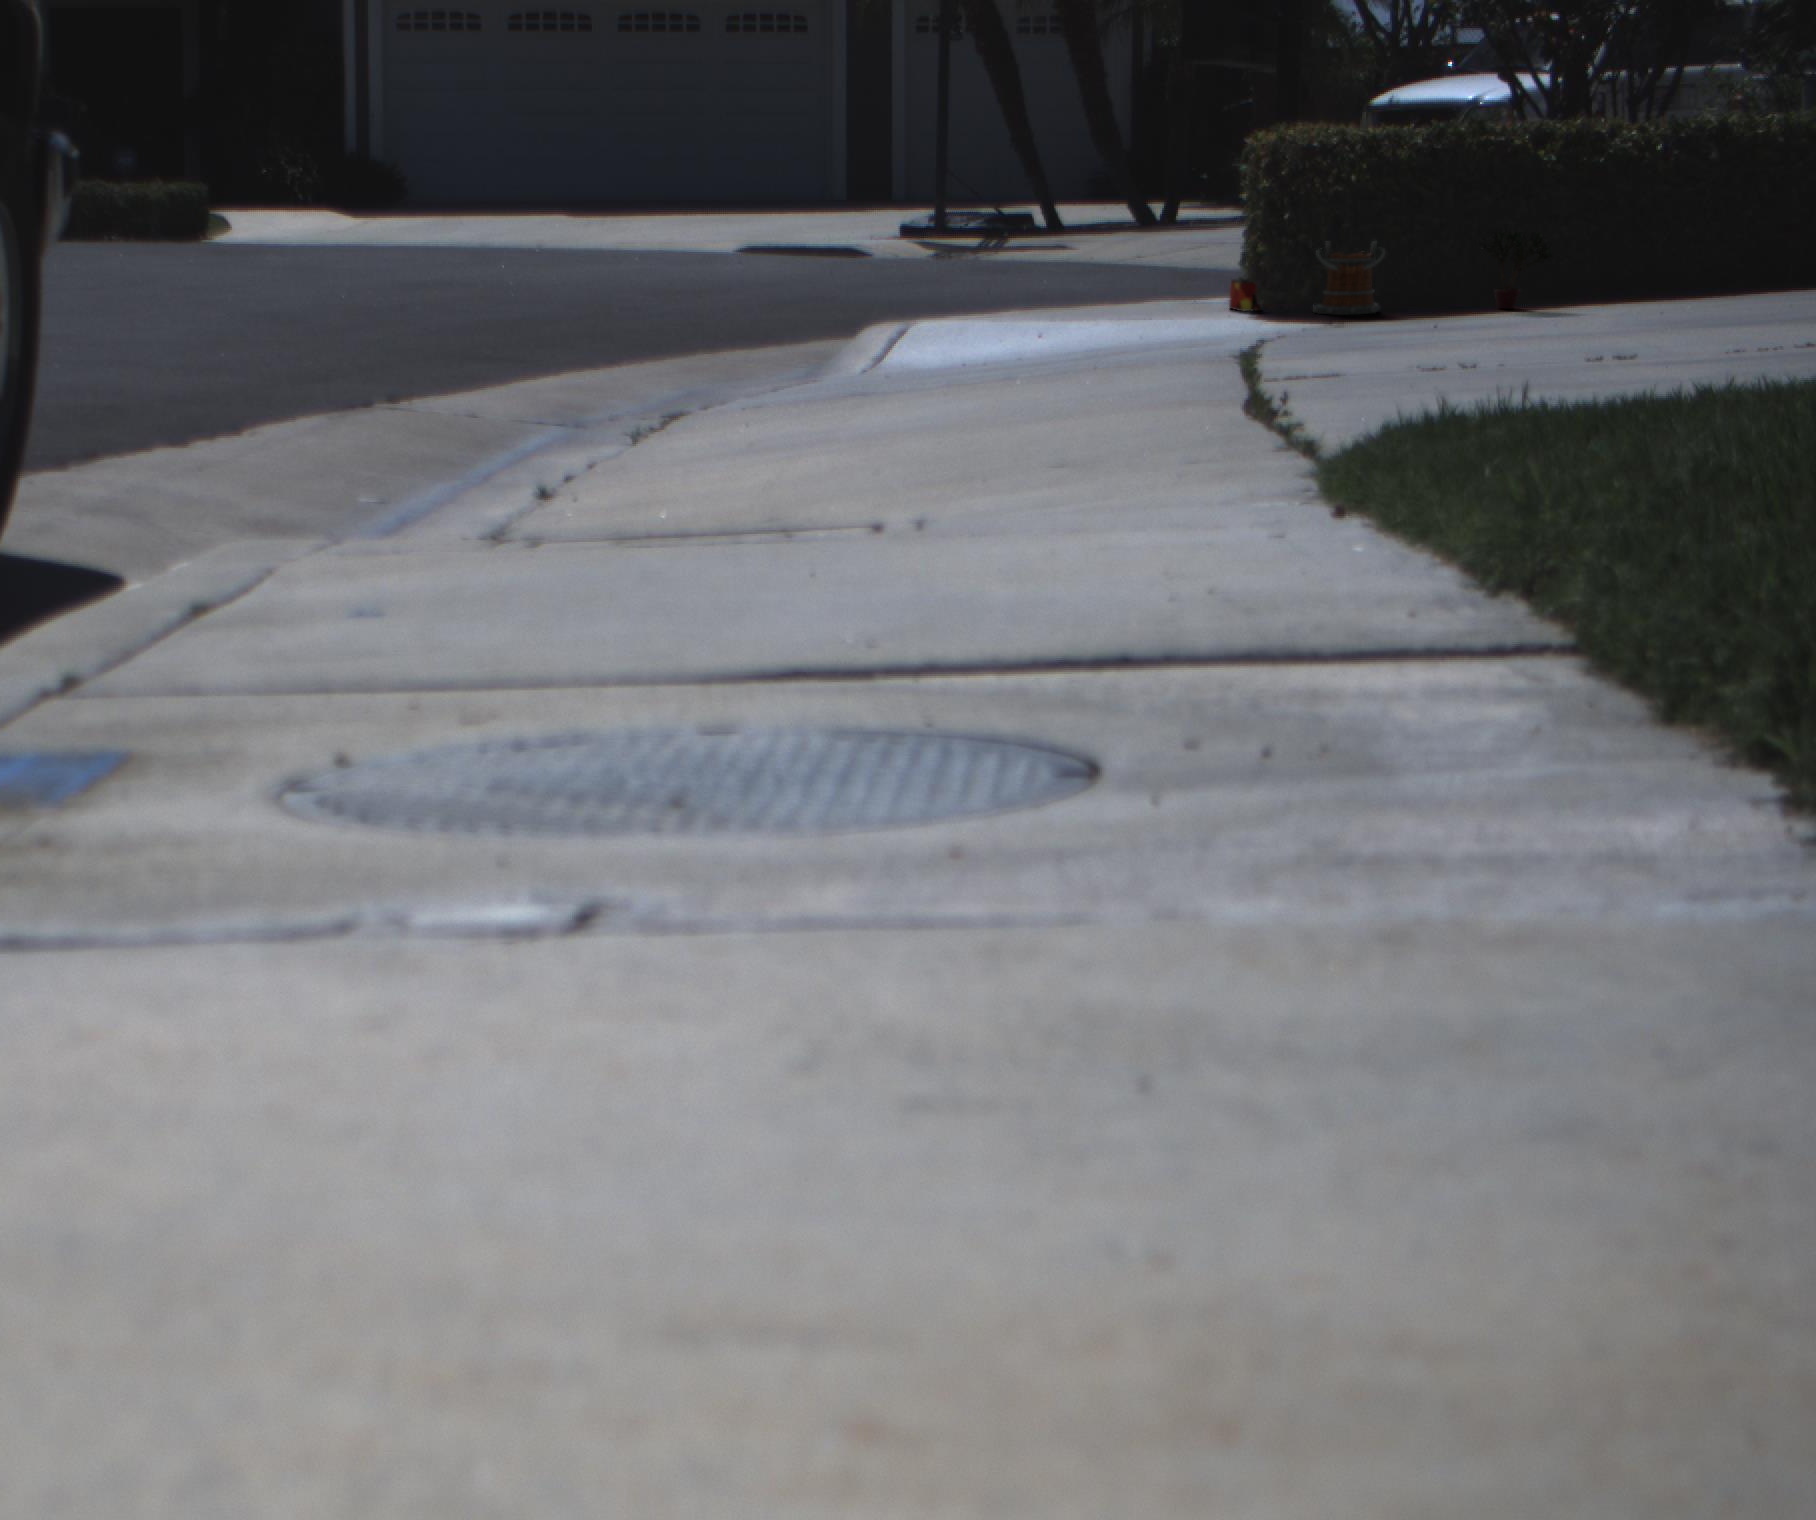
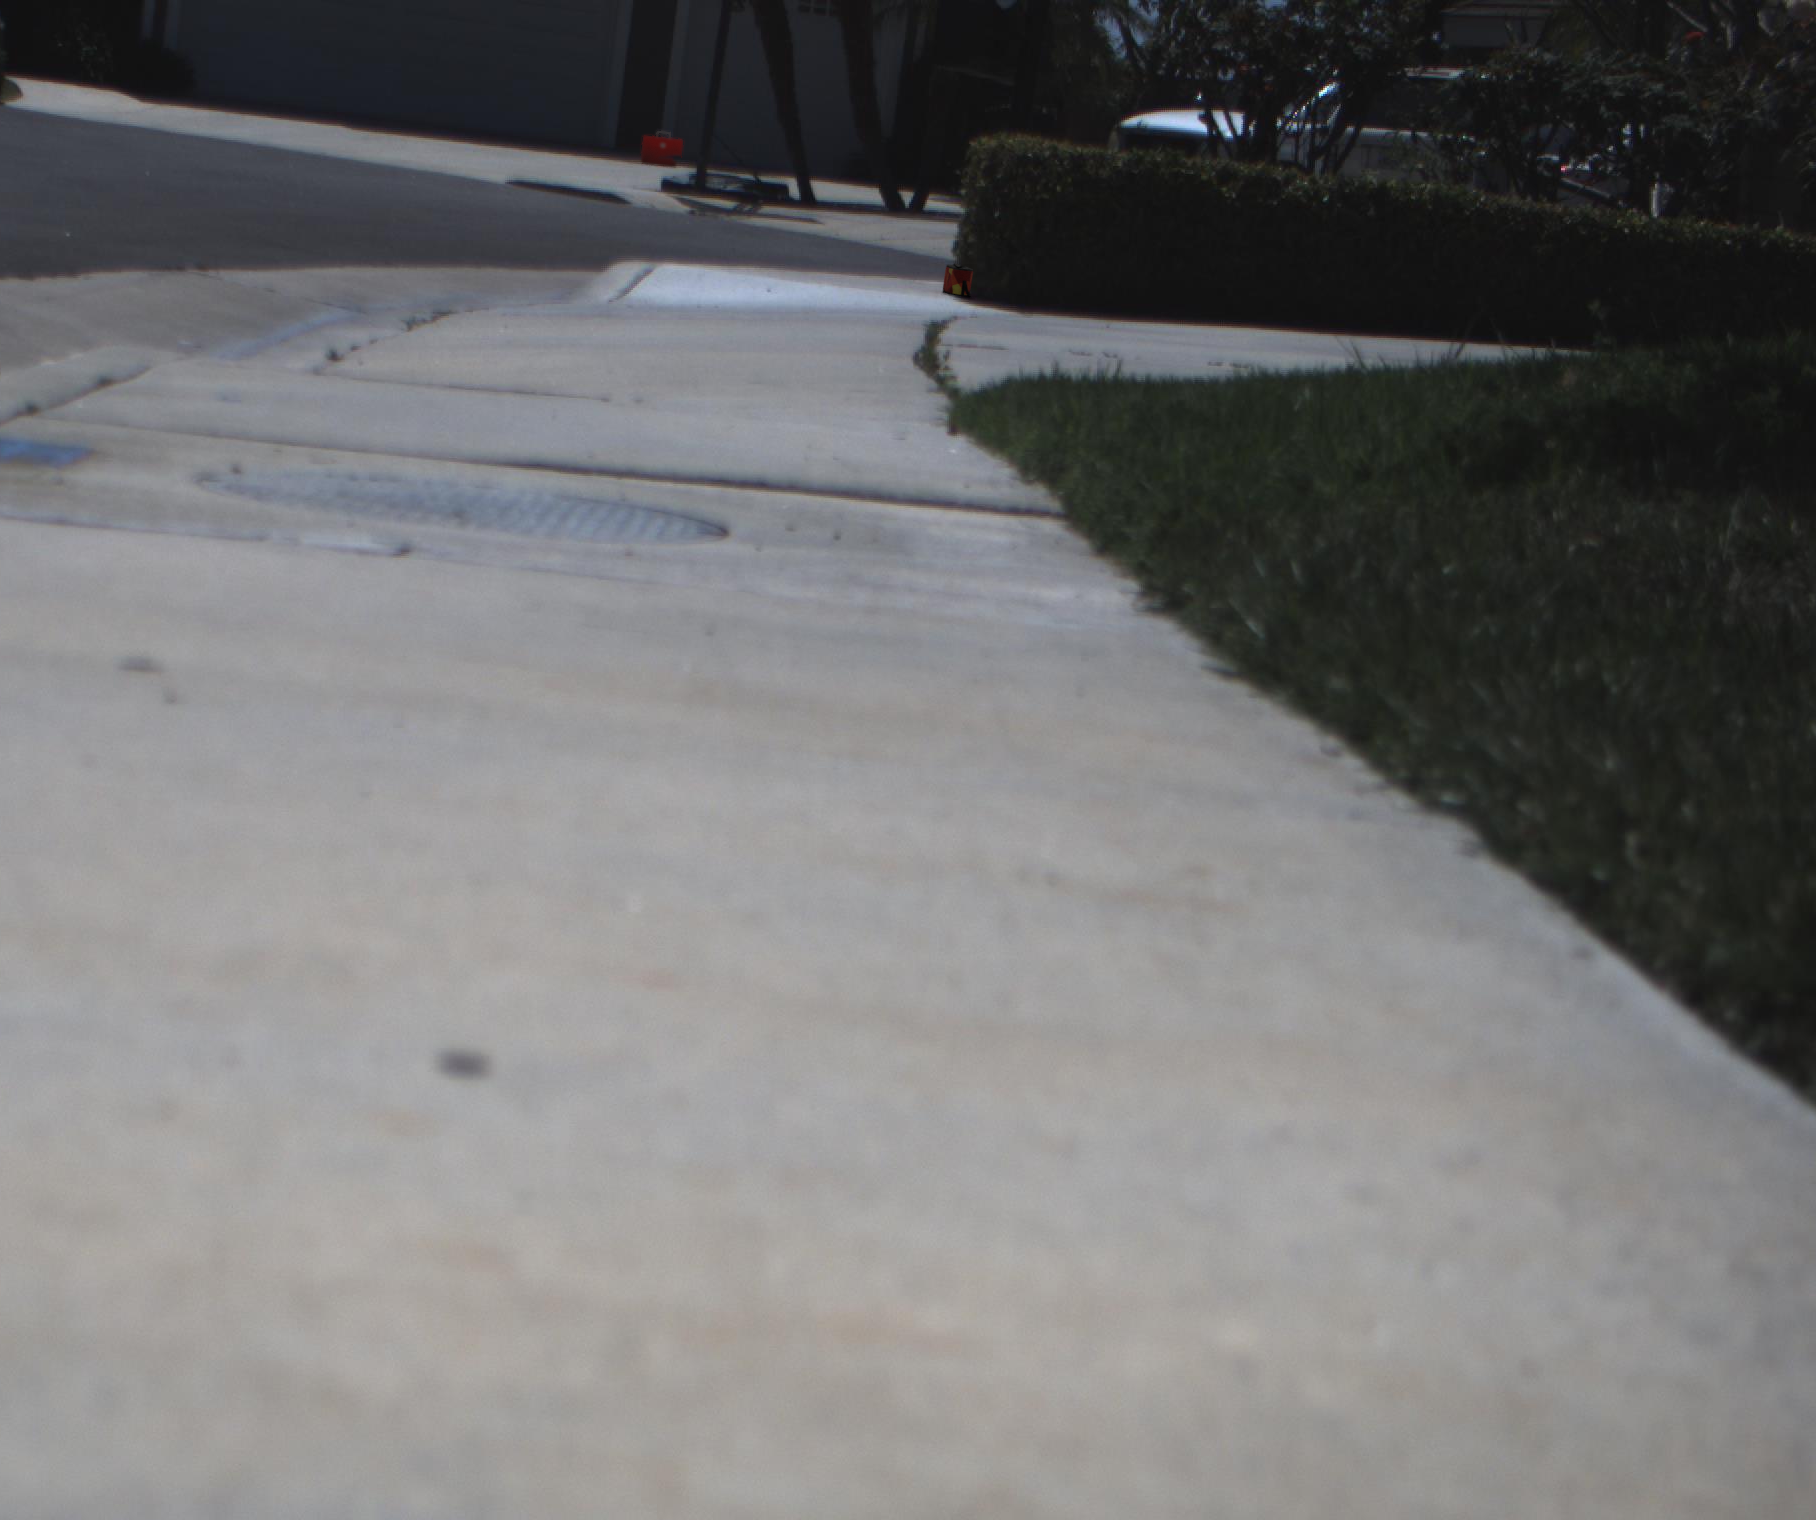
toolbox: none [879,179,919,214] -> present [641,132,683,167]
potted plant: present [1480,231,1552,309] -> none [1159,249,1223,323]
bucket: present [1313,241,1386,315] -> none [1014,242,1080,311]

